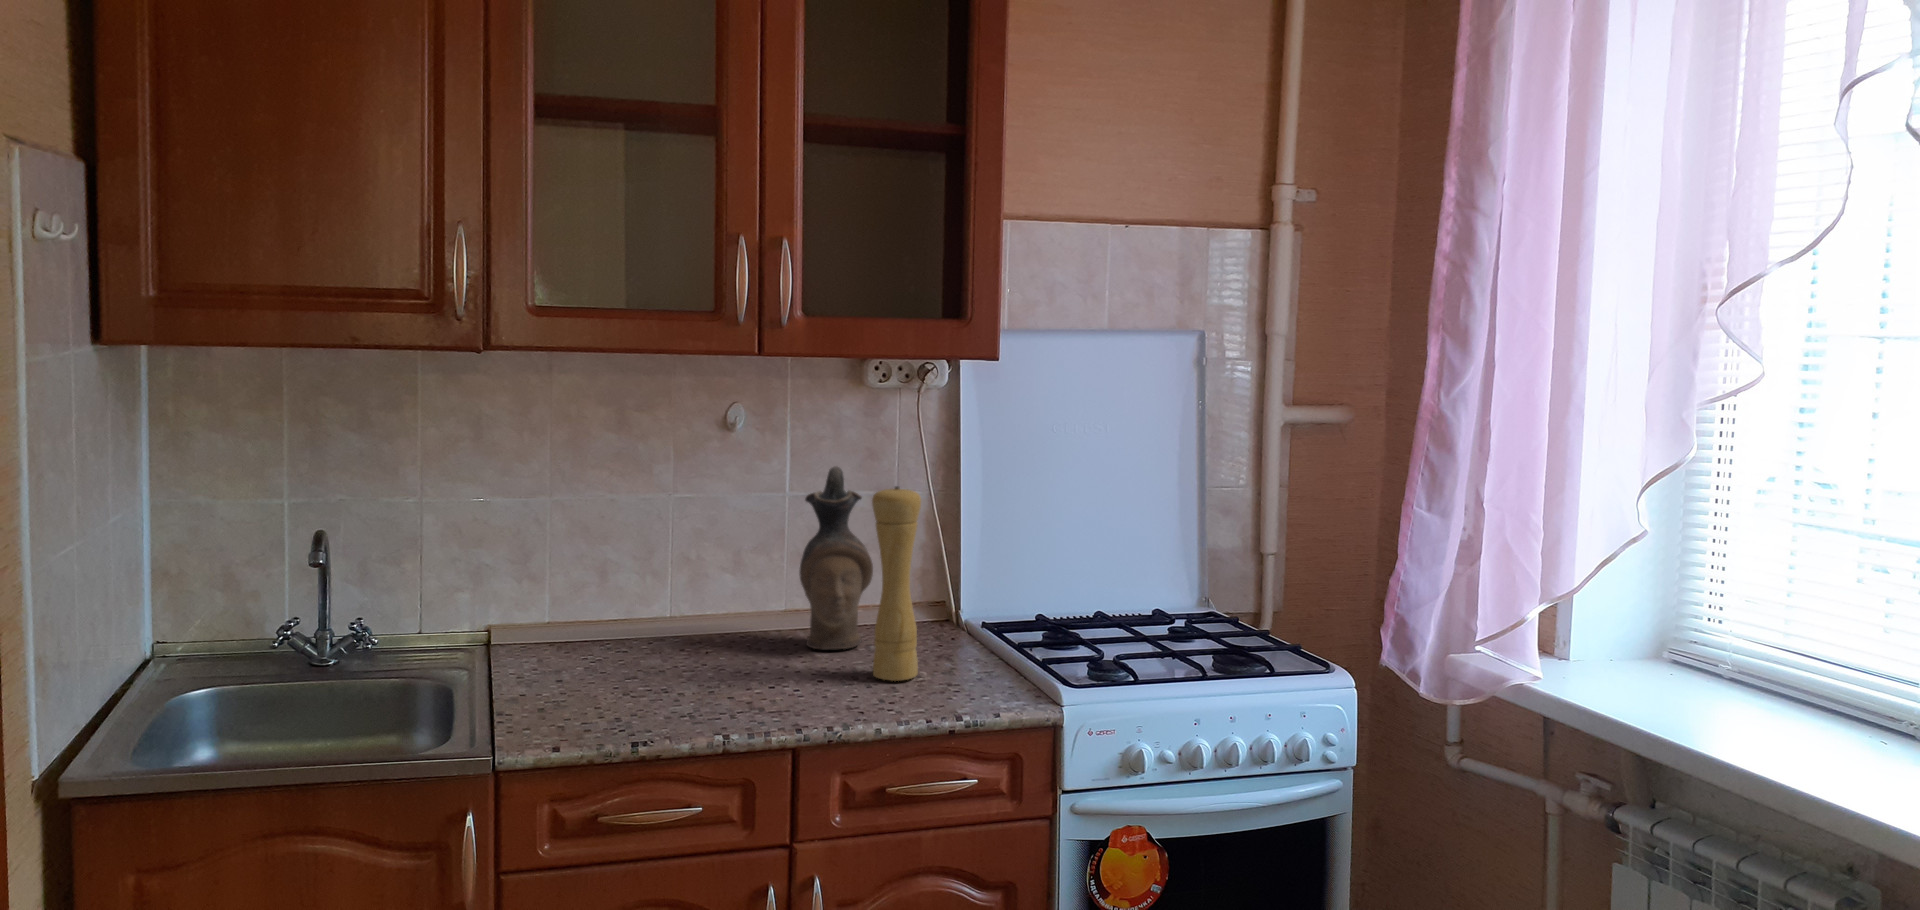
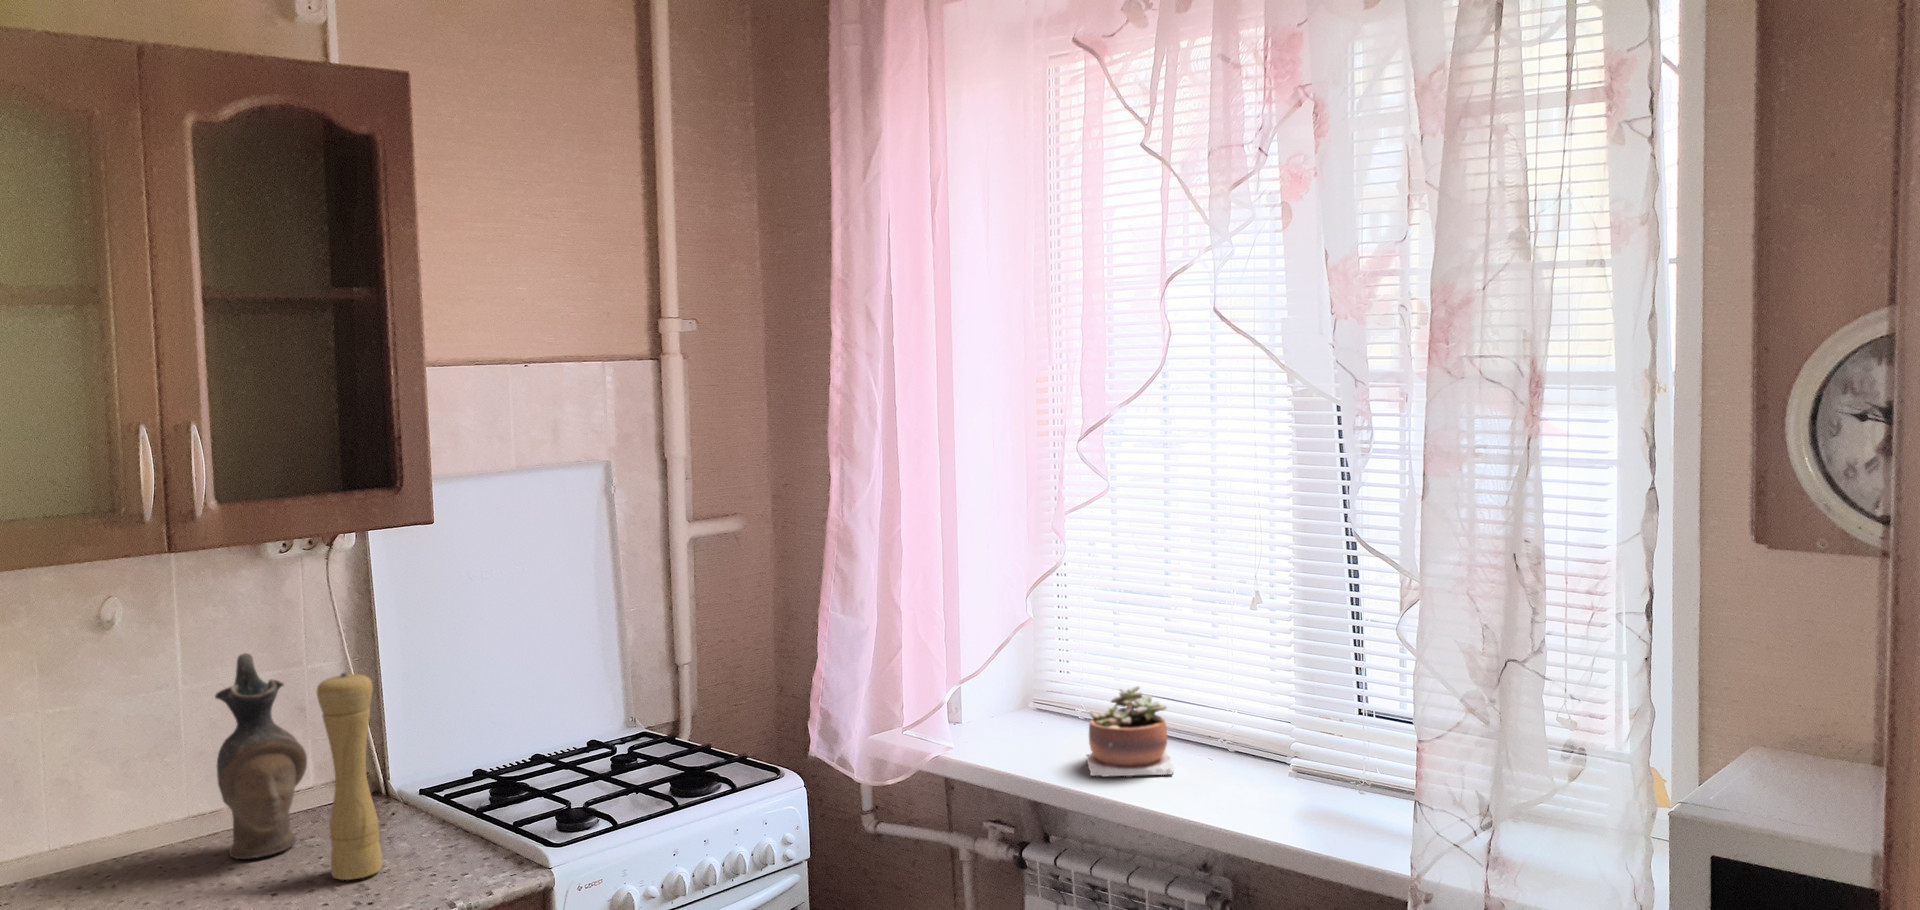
succulent plant: none [1720,639,1847,755] -> present [1087,686,1174,776]

